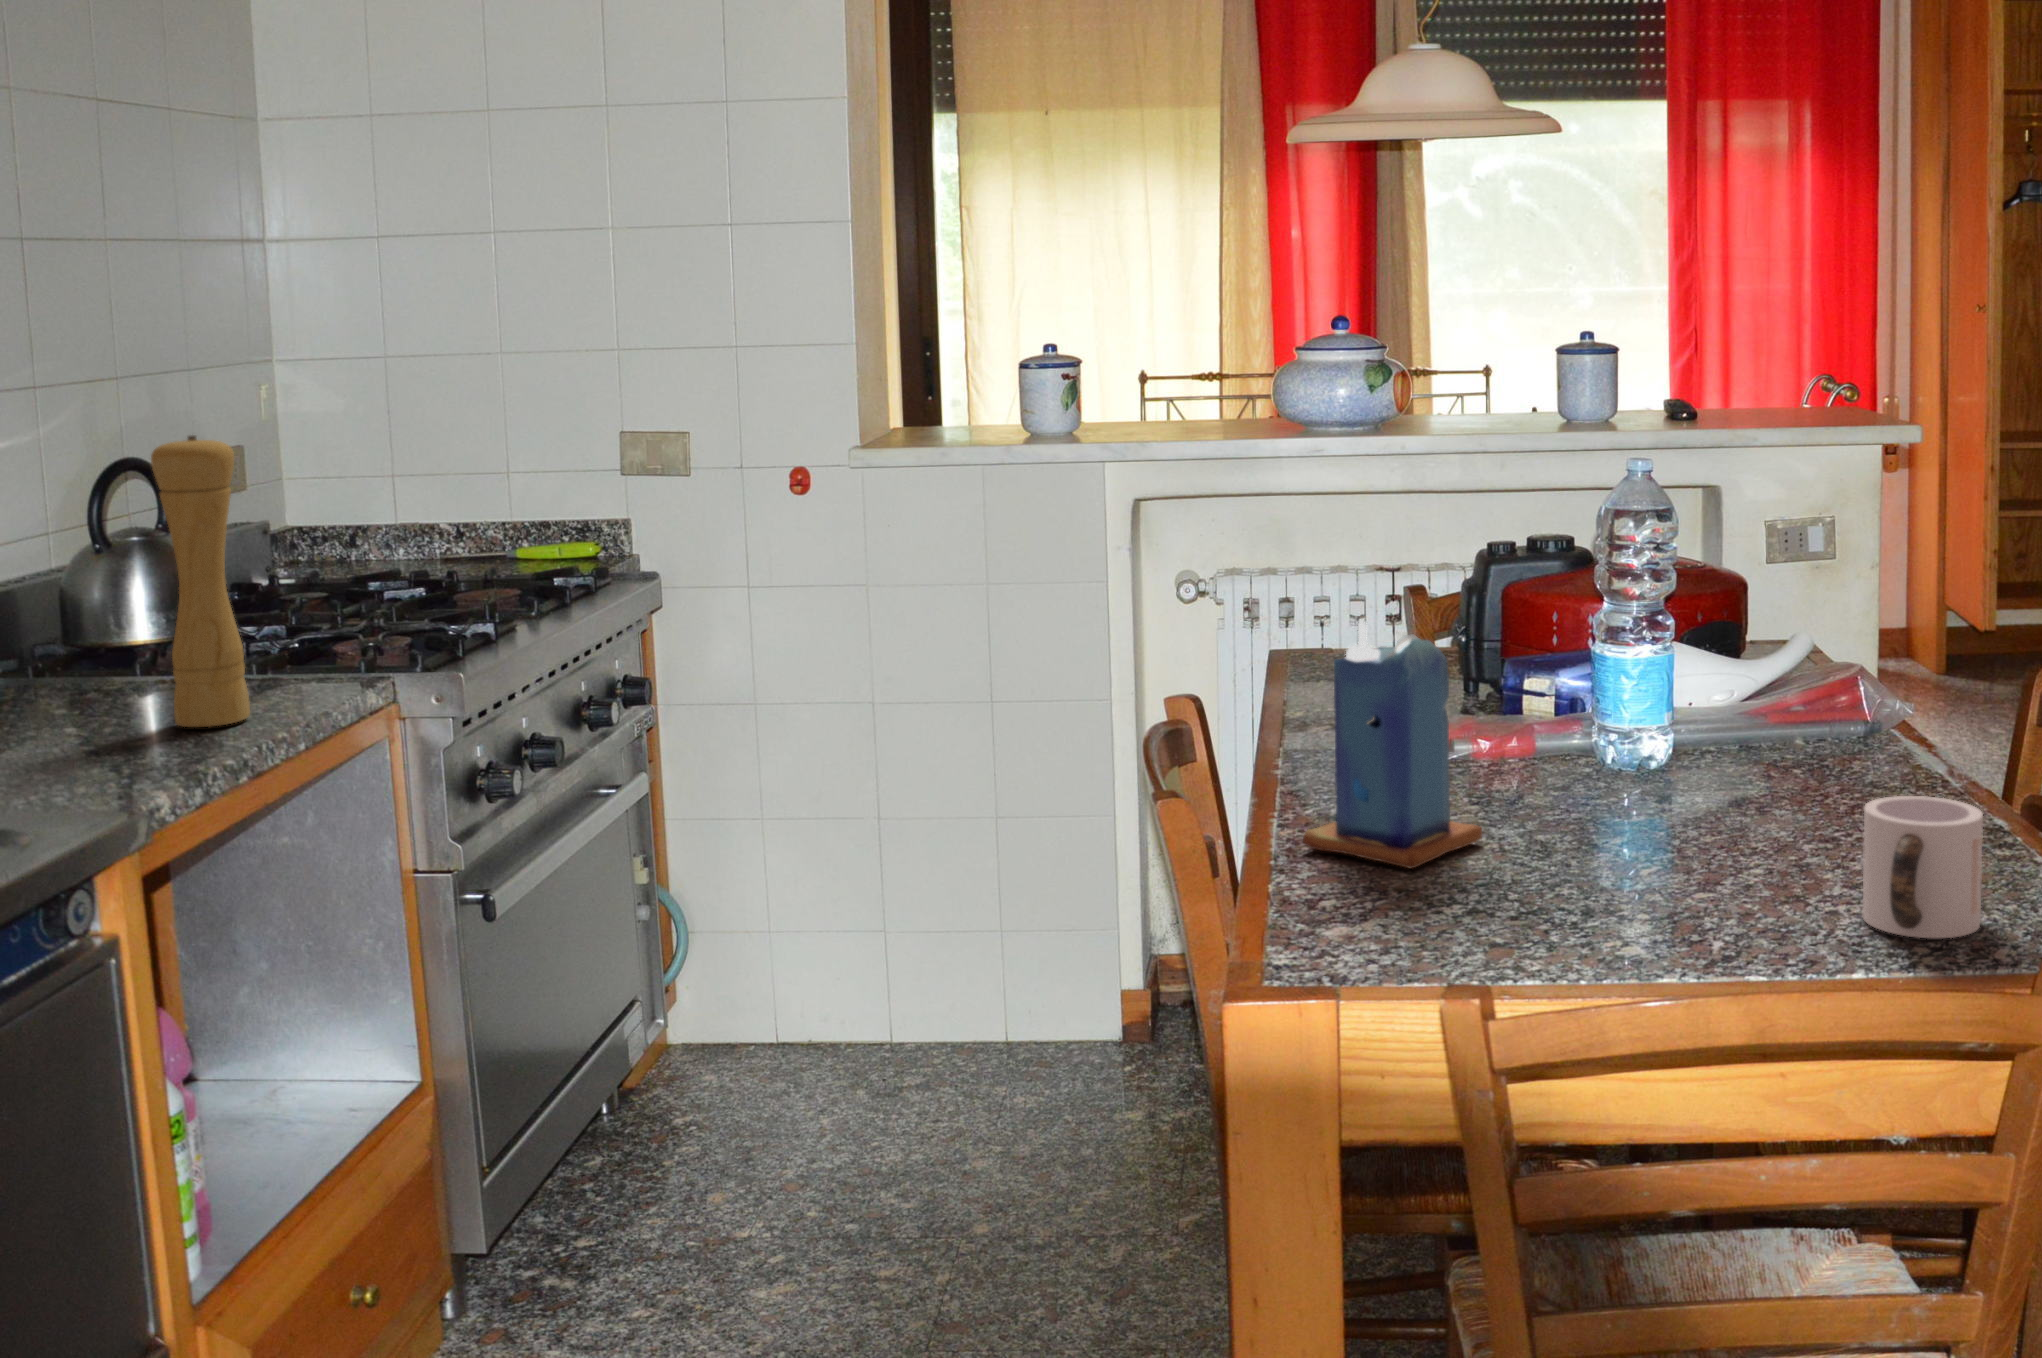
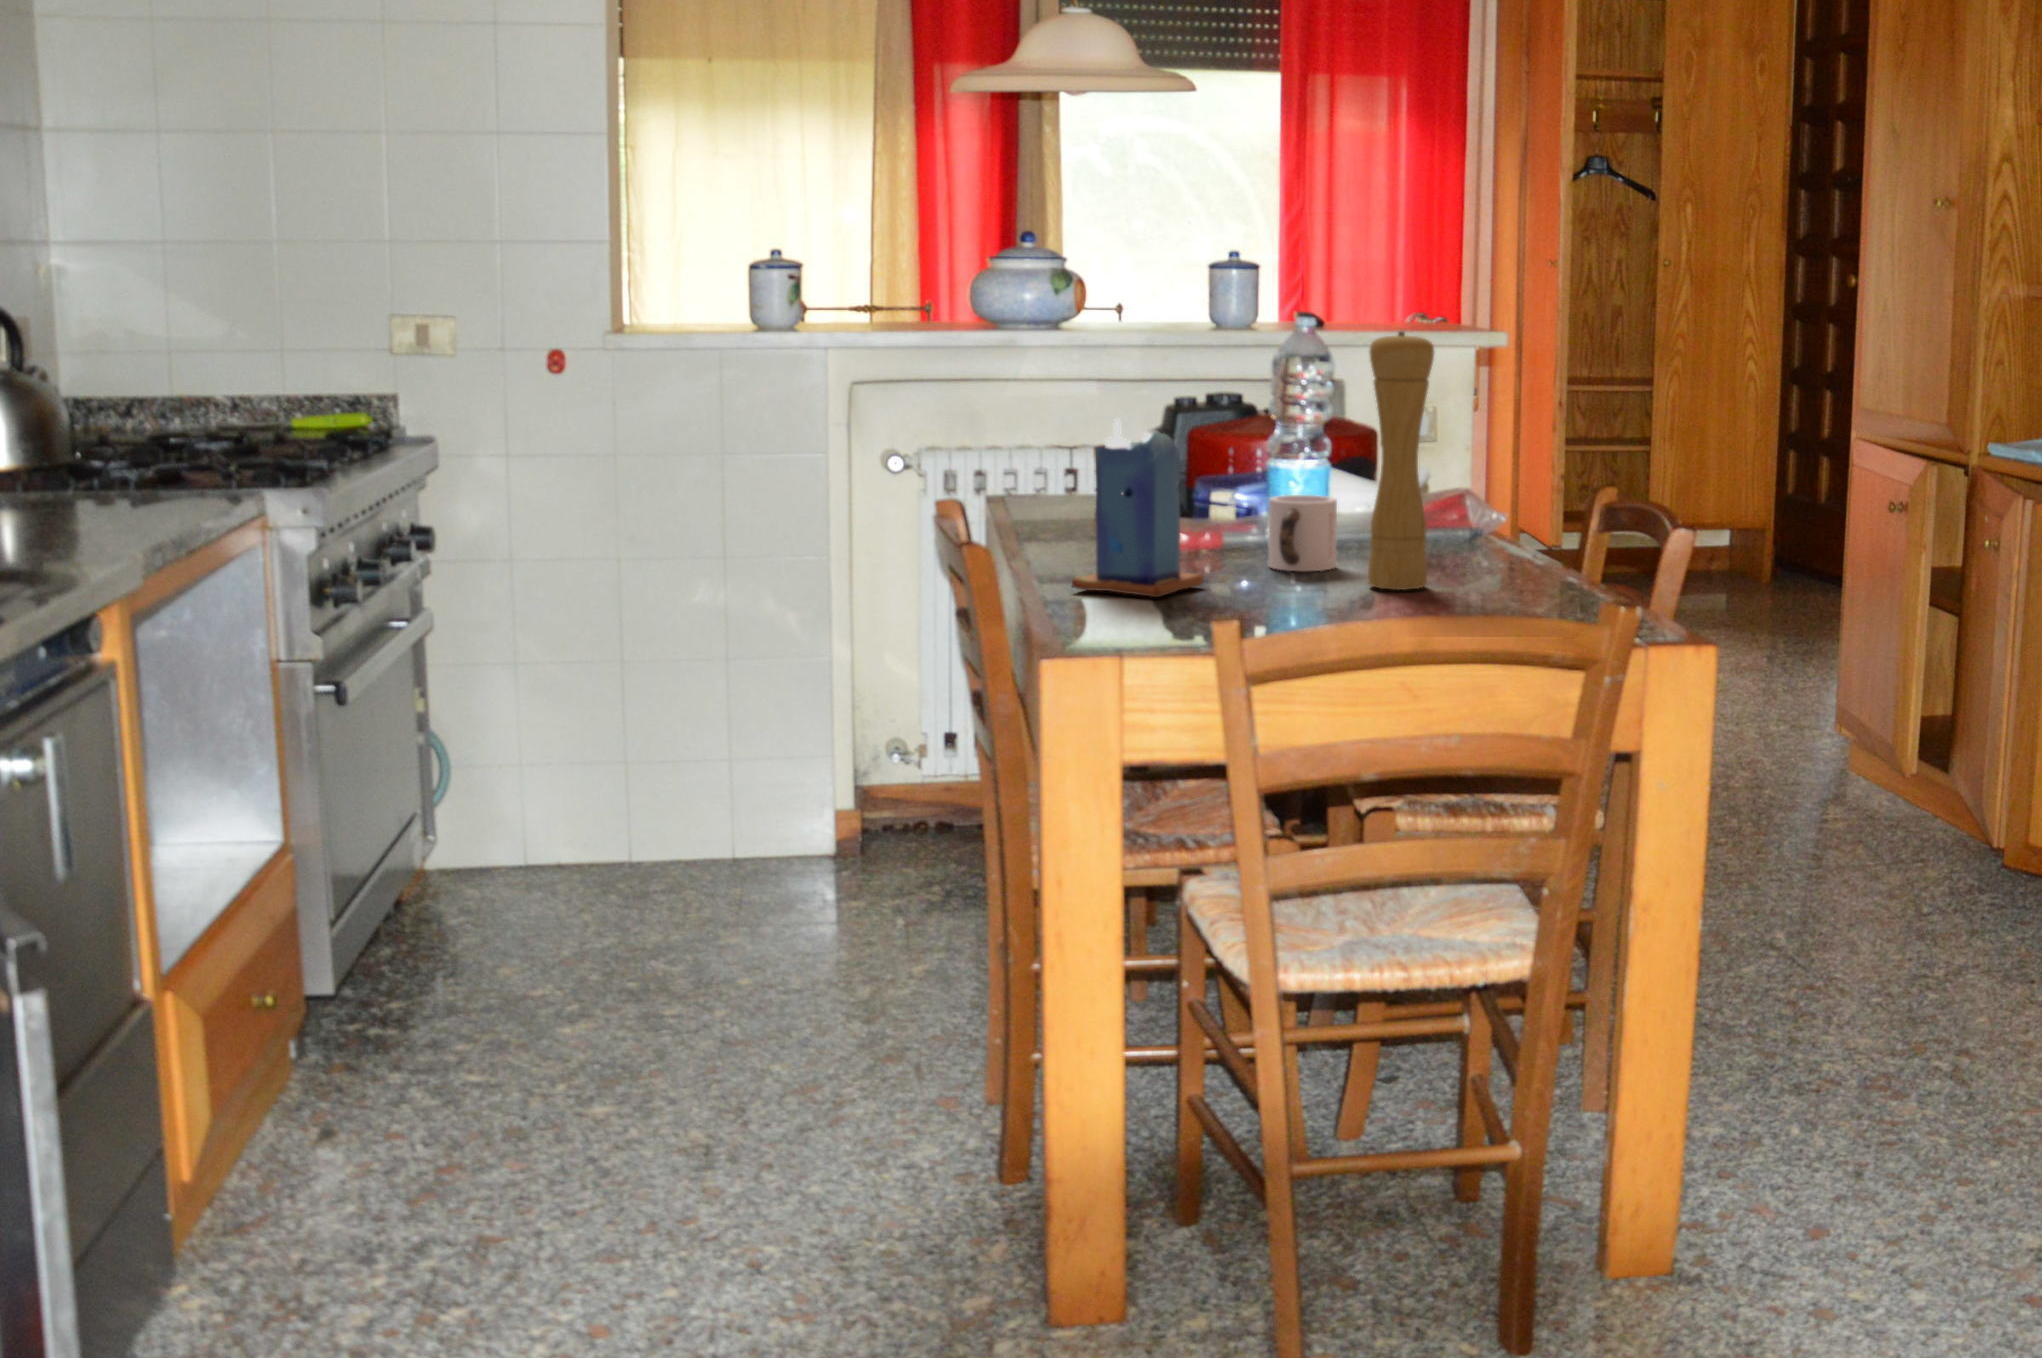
pepper mill: present [151,435,250,727] -> present [1368,331,1434,590]
mug: present [1863,796,1983,938] -> present [1269,495,1337,571]

